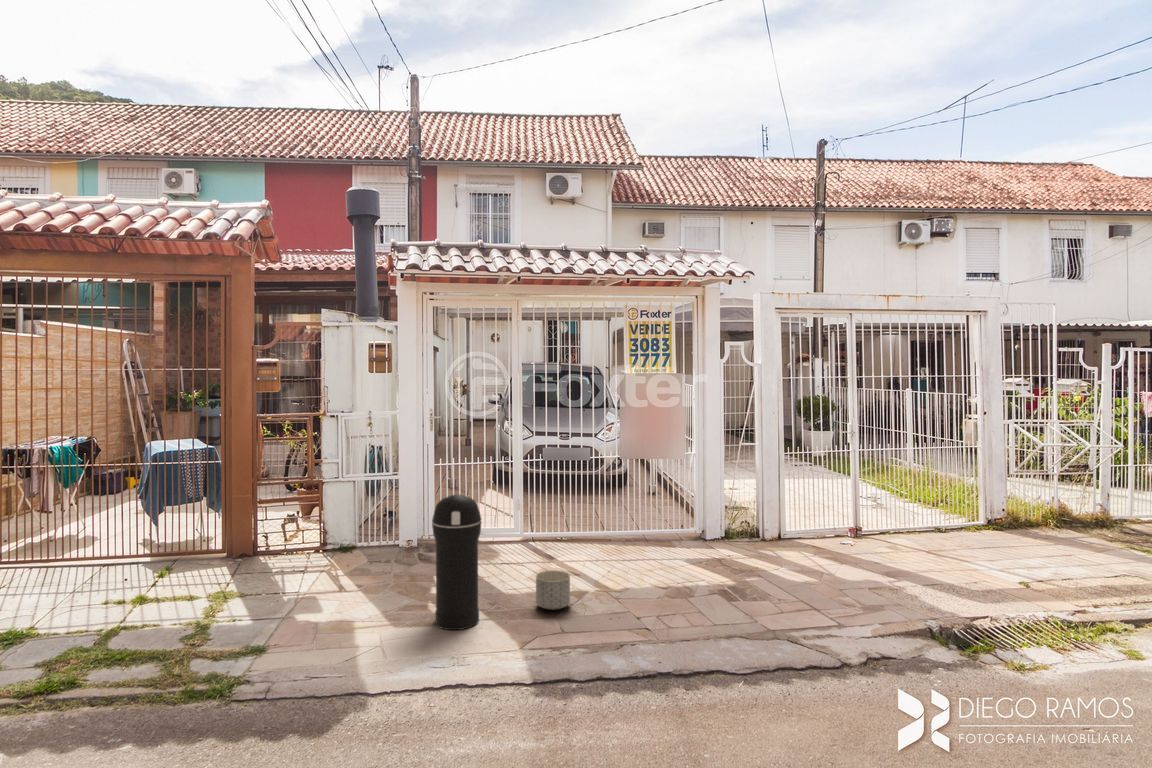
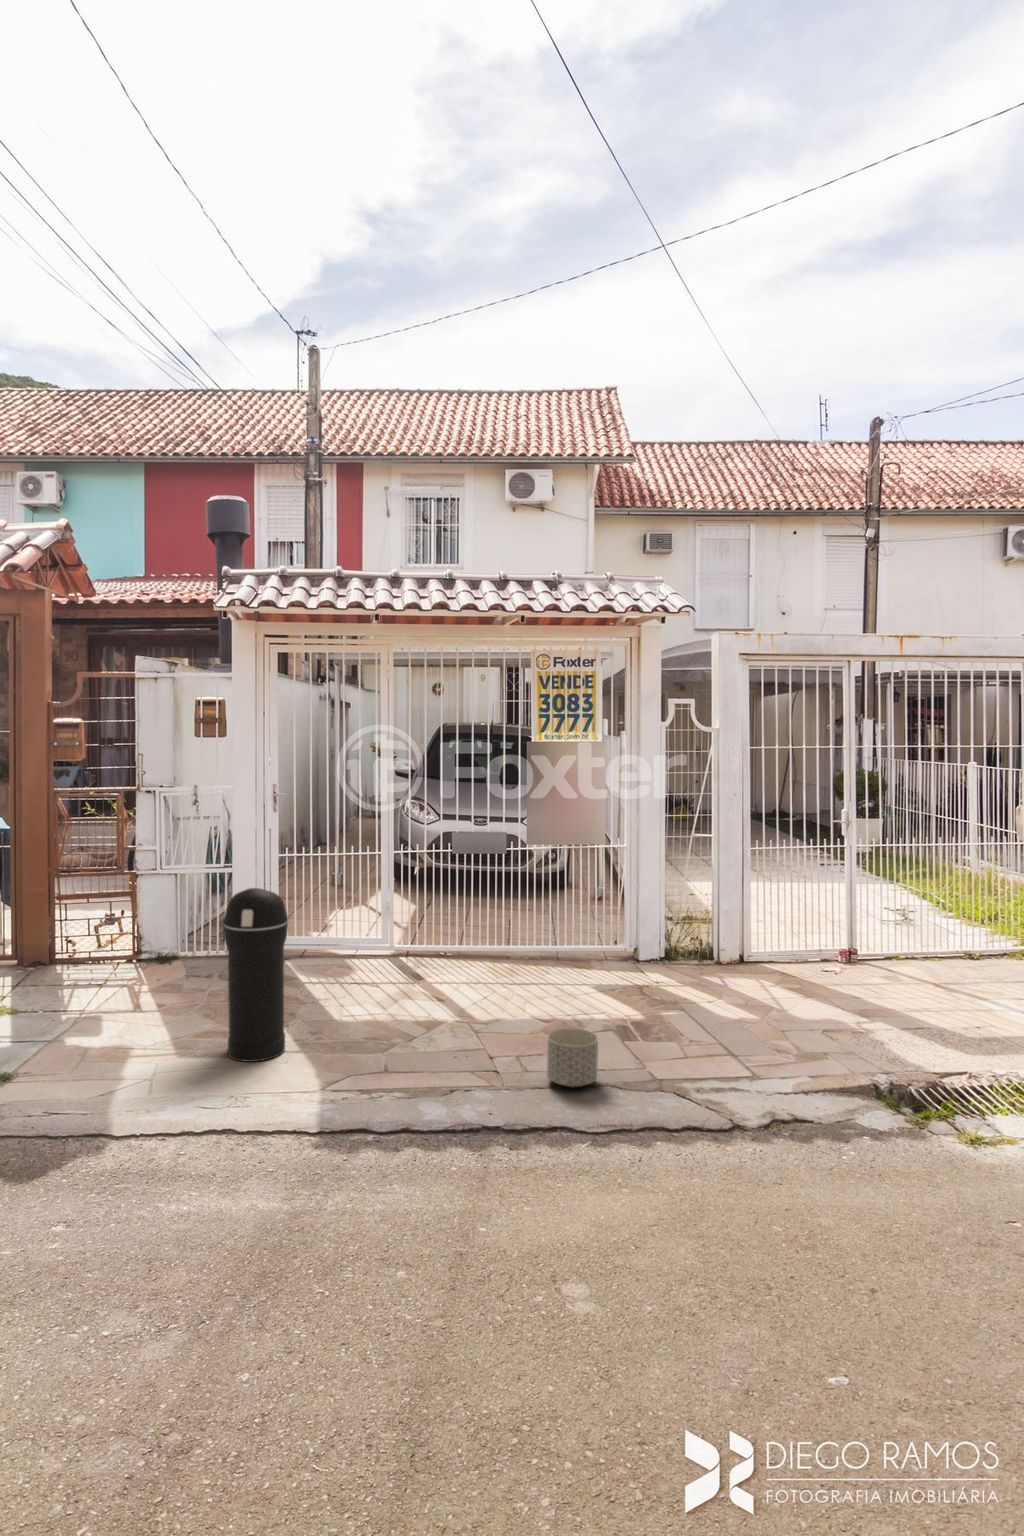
planter: present [536,570,570,611] -> present [547,1028,598,1088]

